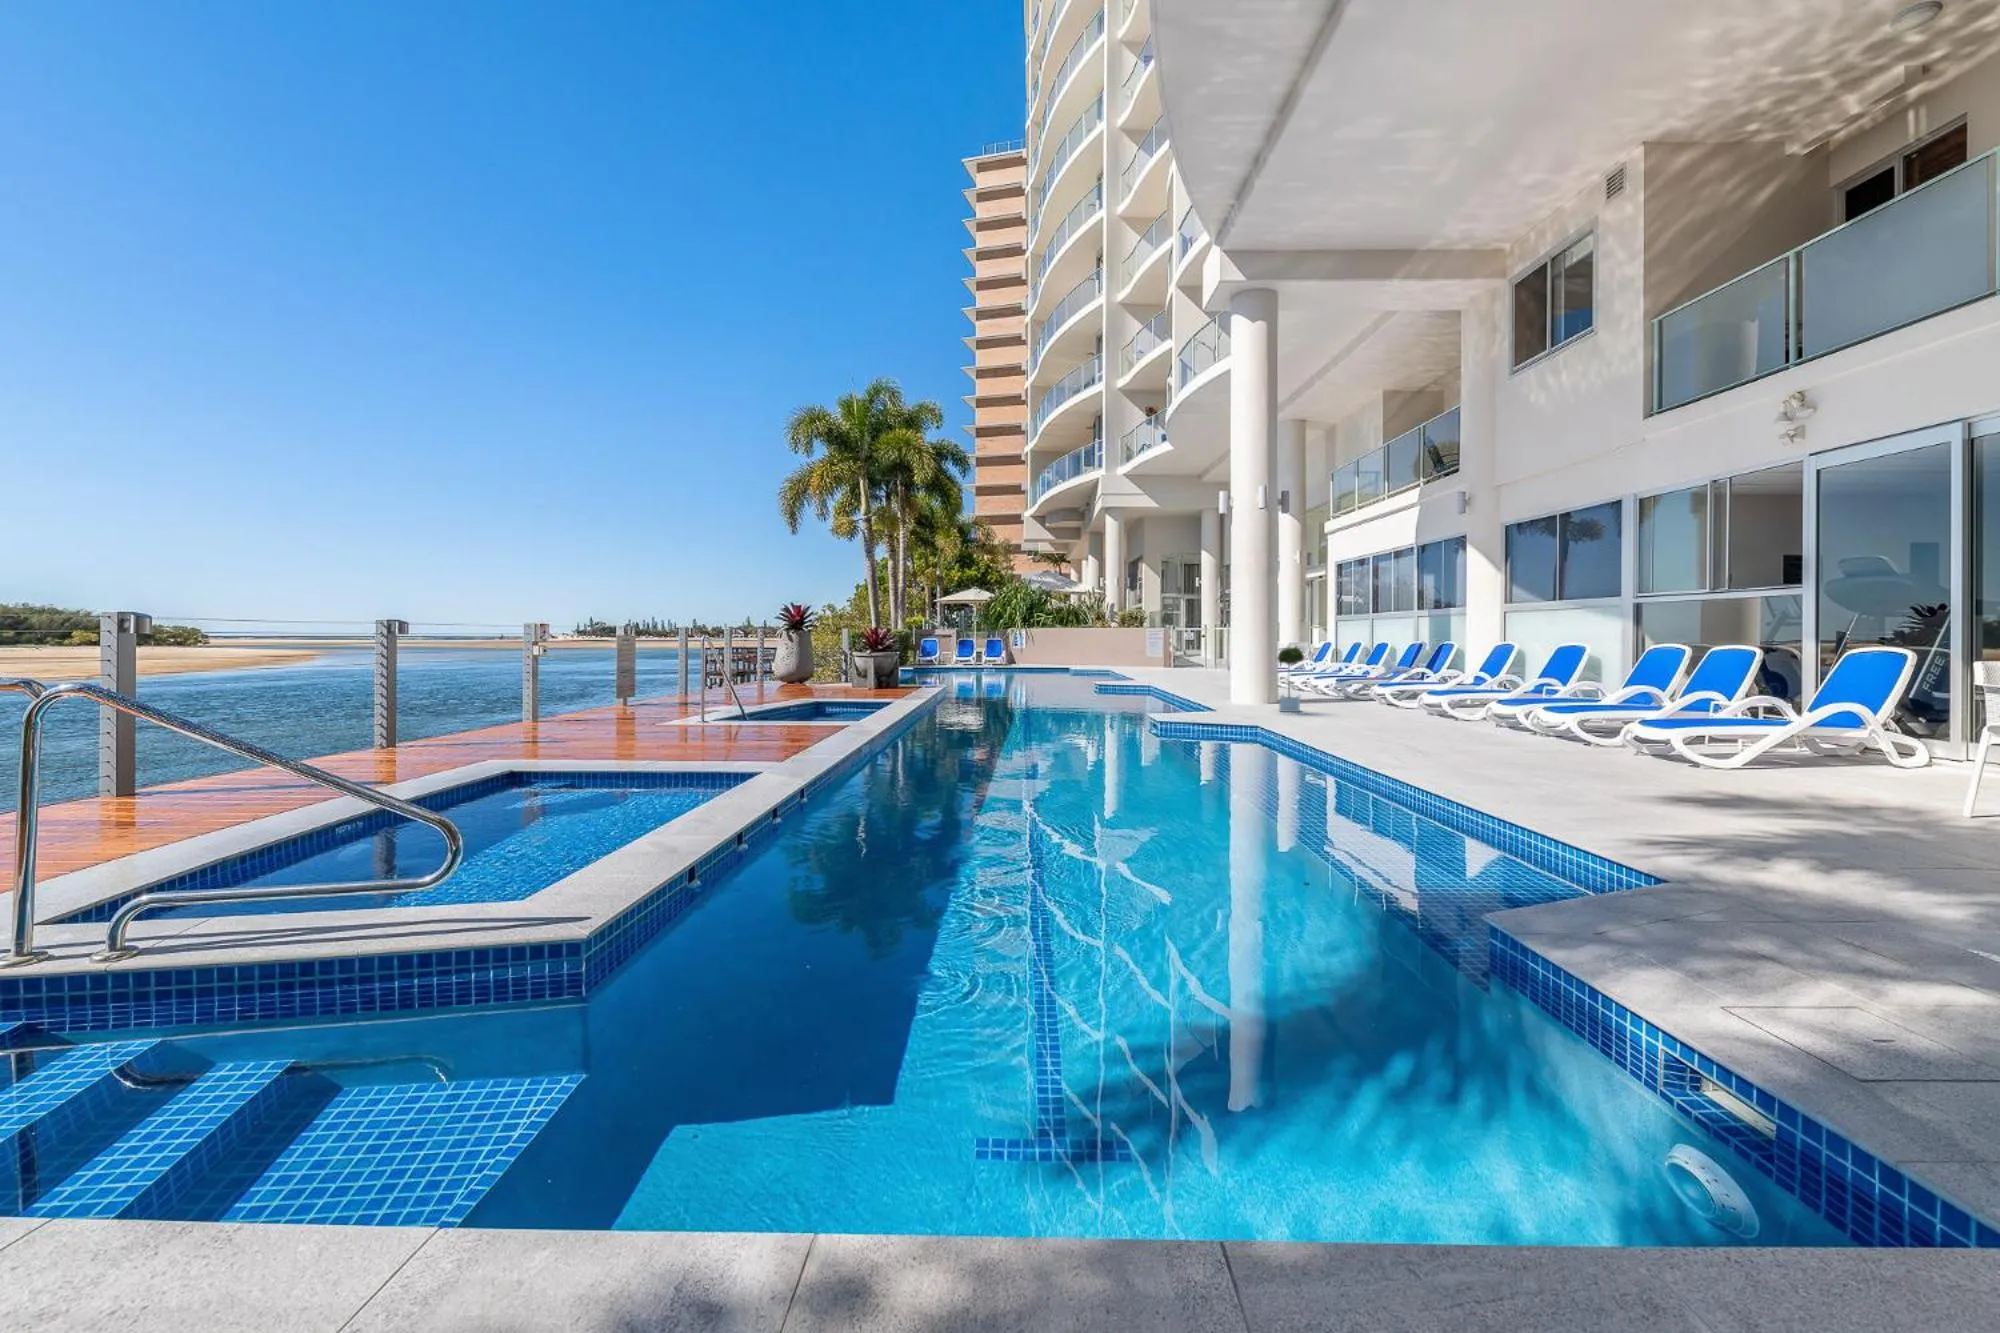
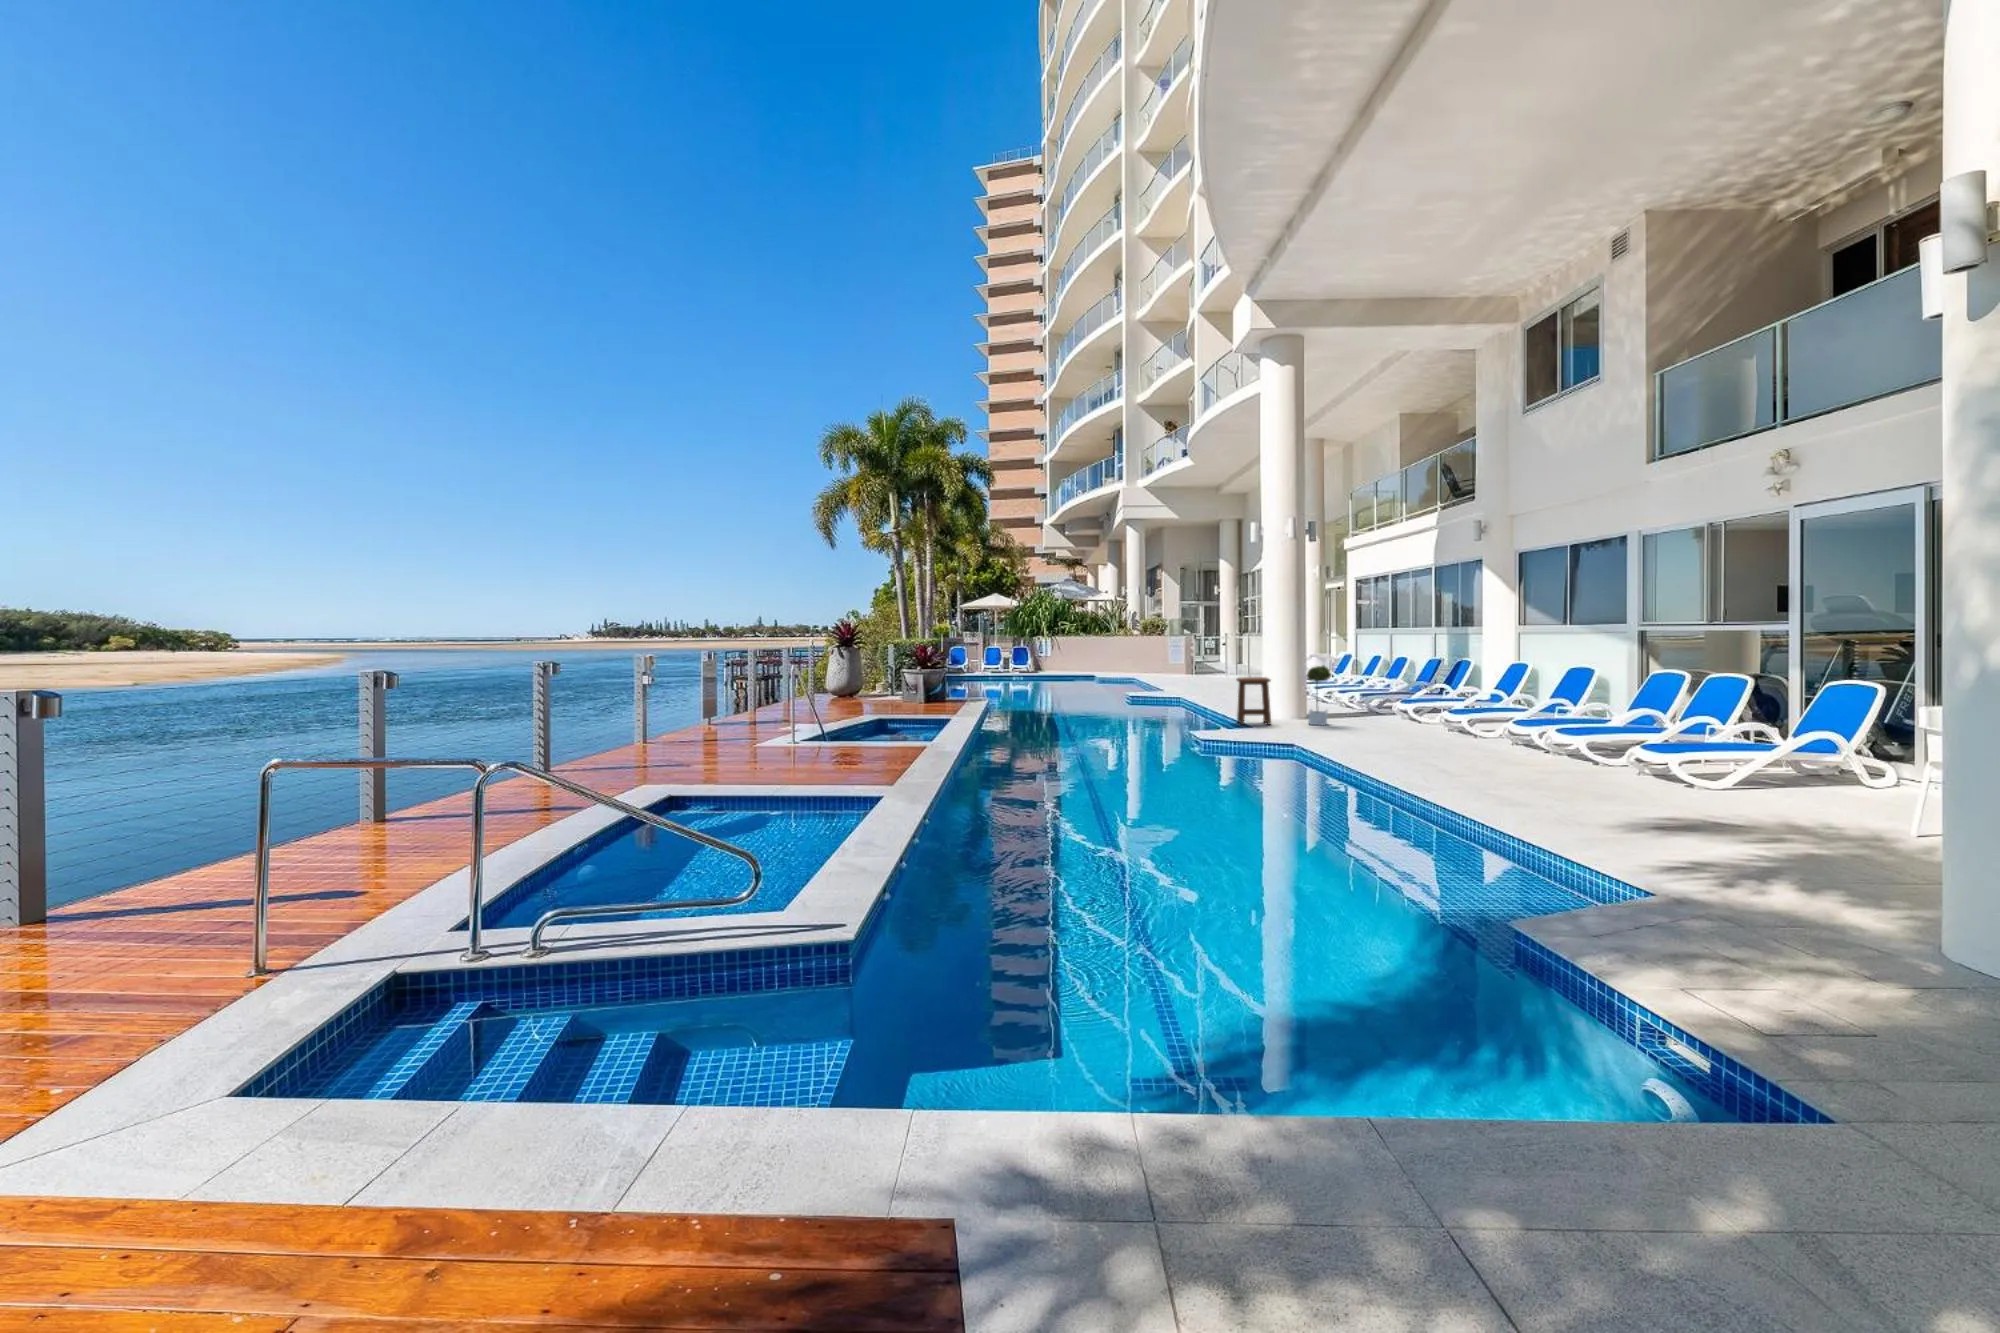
stool: none [1202,660,1239,711] -> present [1236,677,1271,725]

